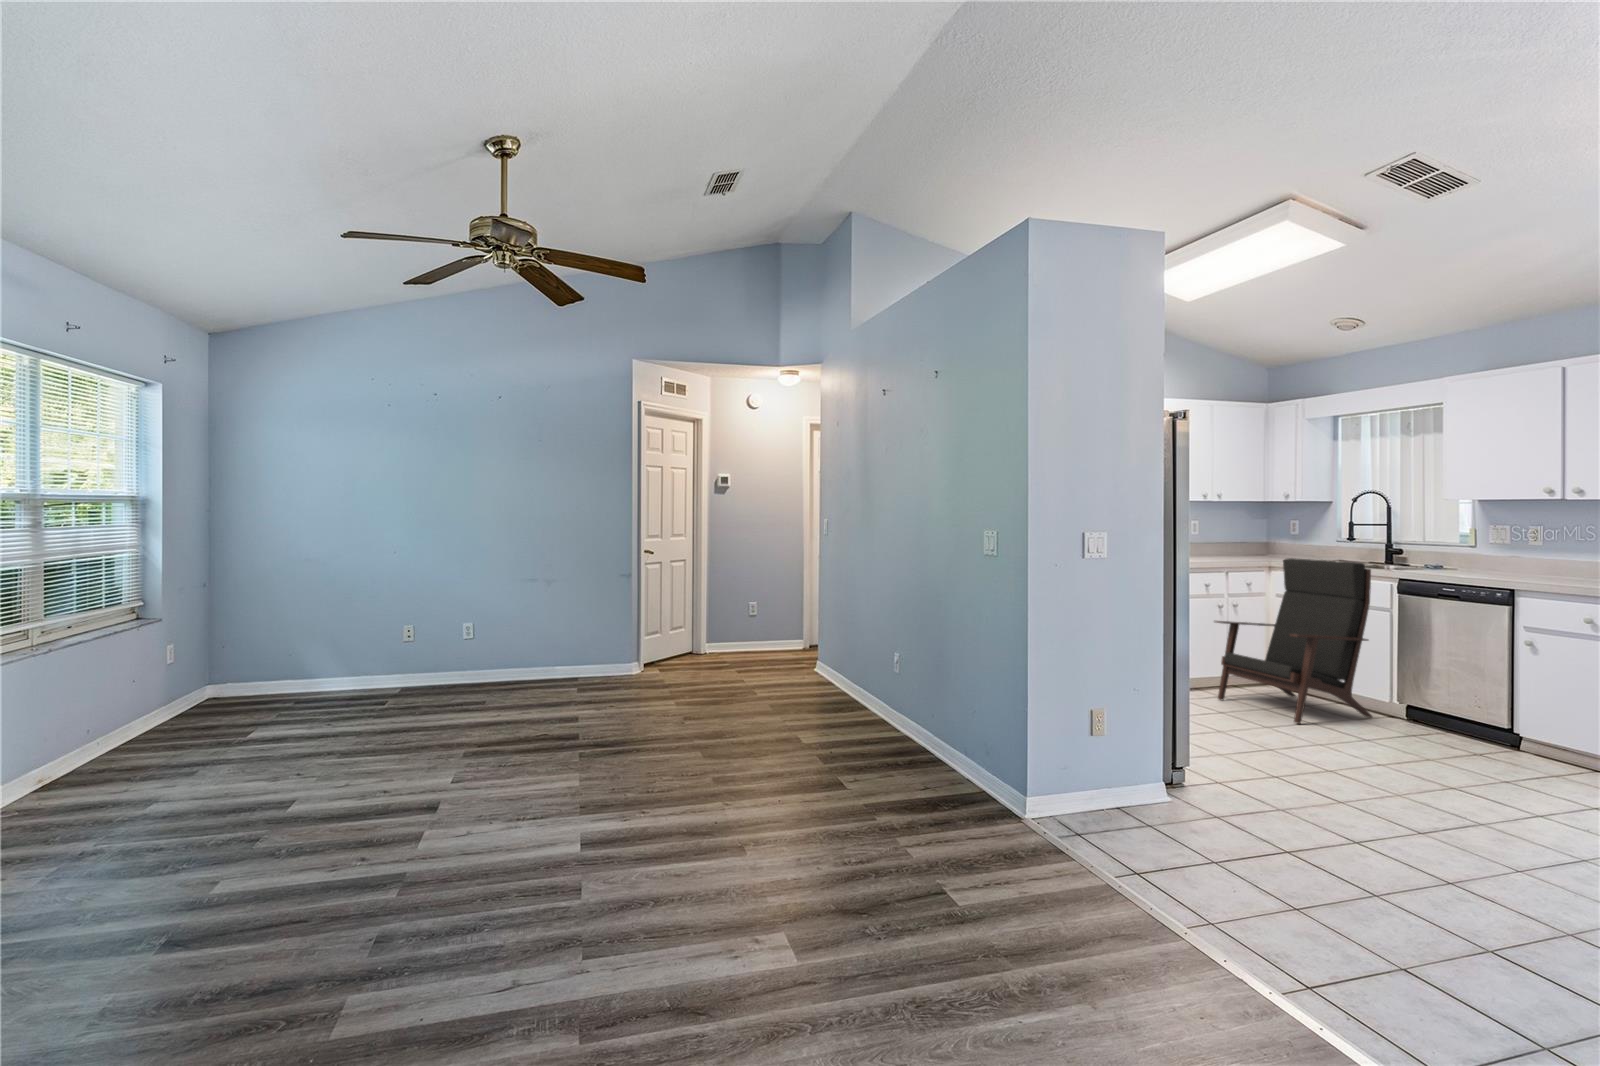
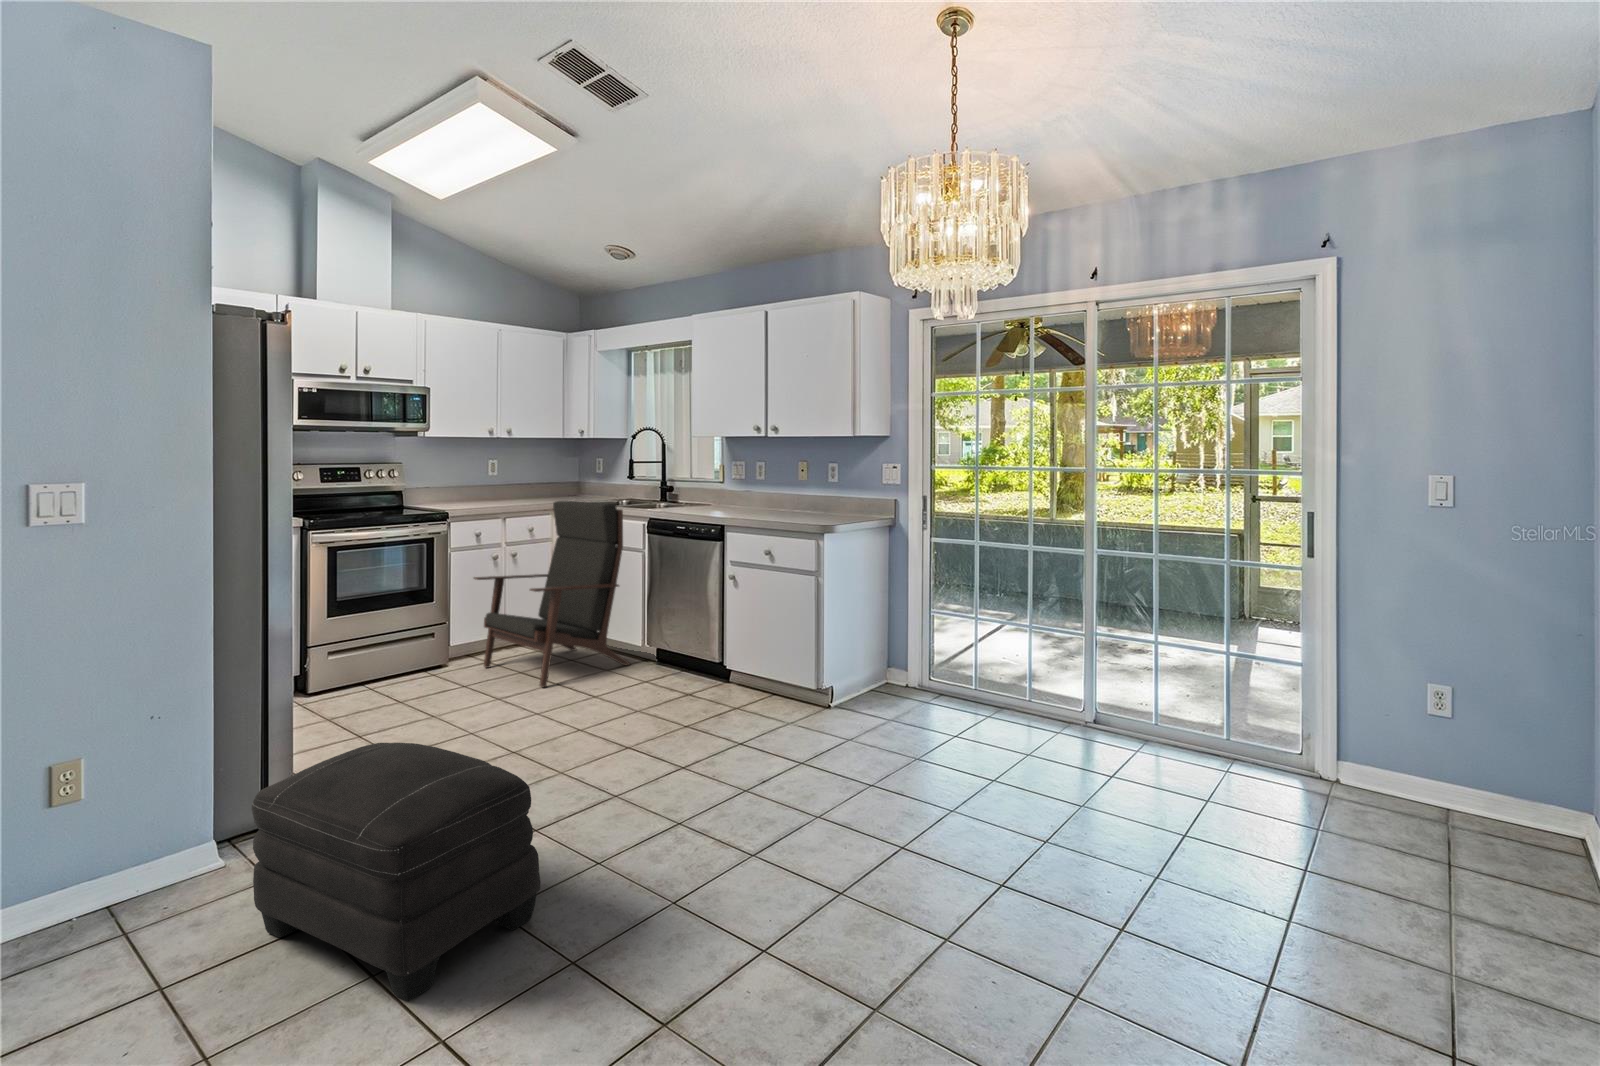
ottoman: none [1249,732,1503,921] -> present [252,743,541,1001]

